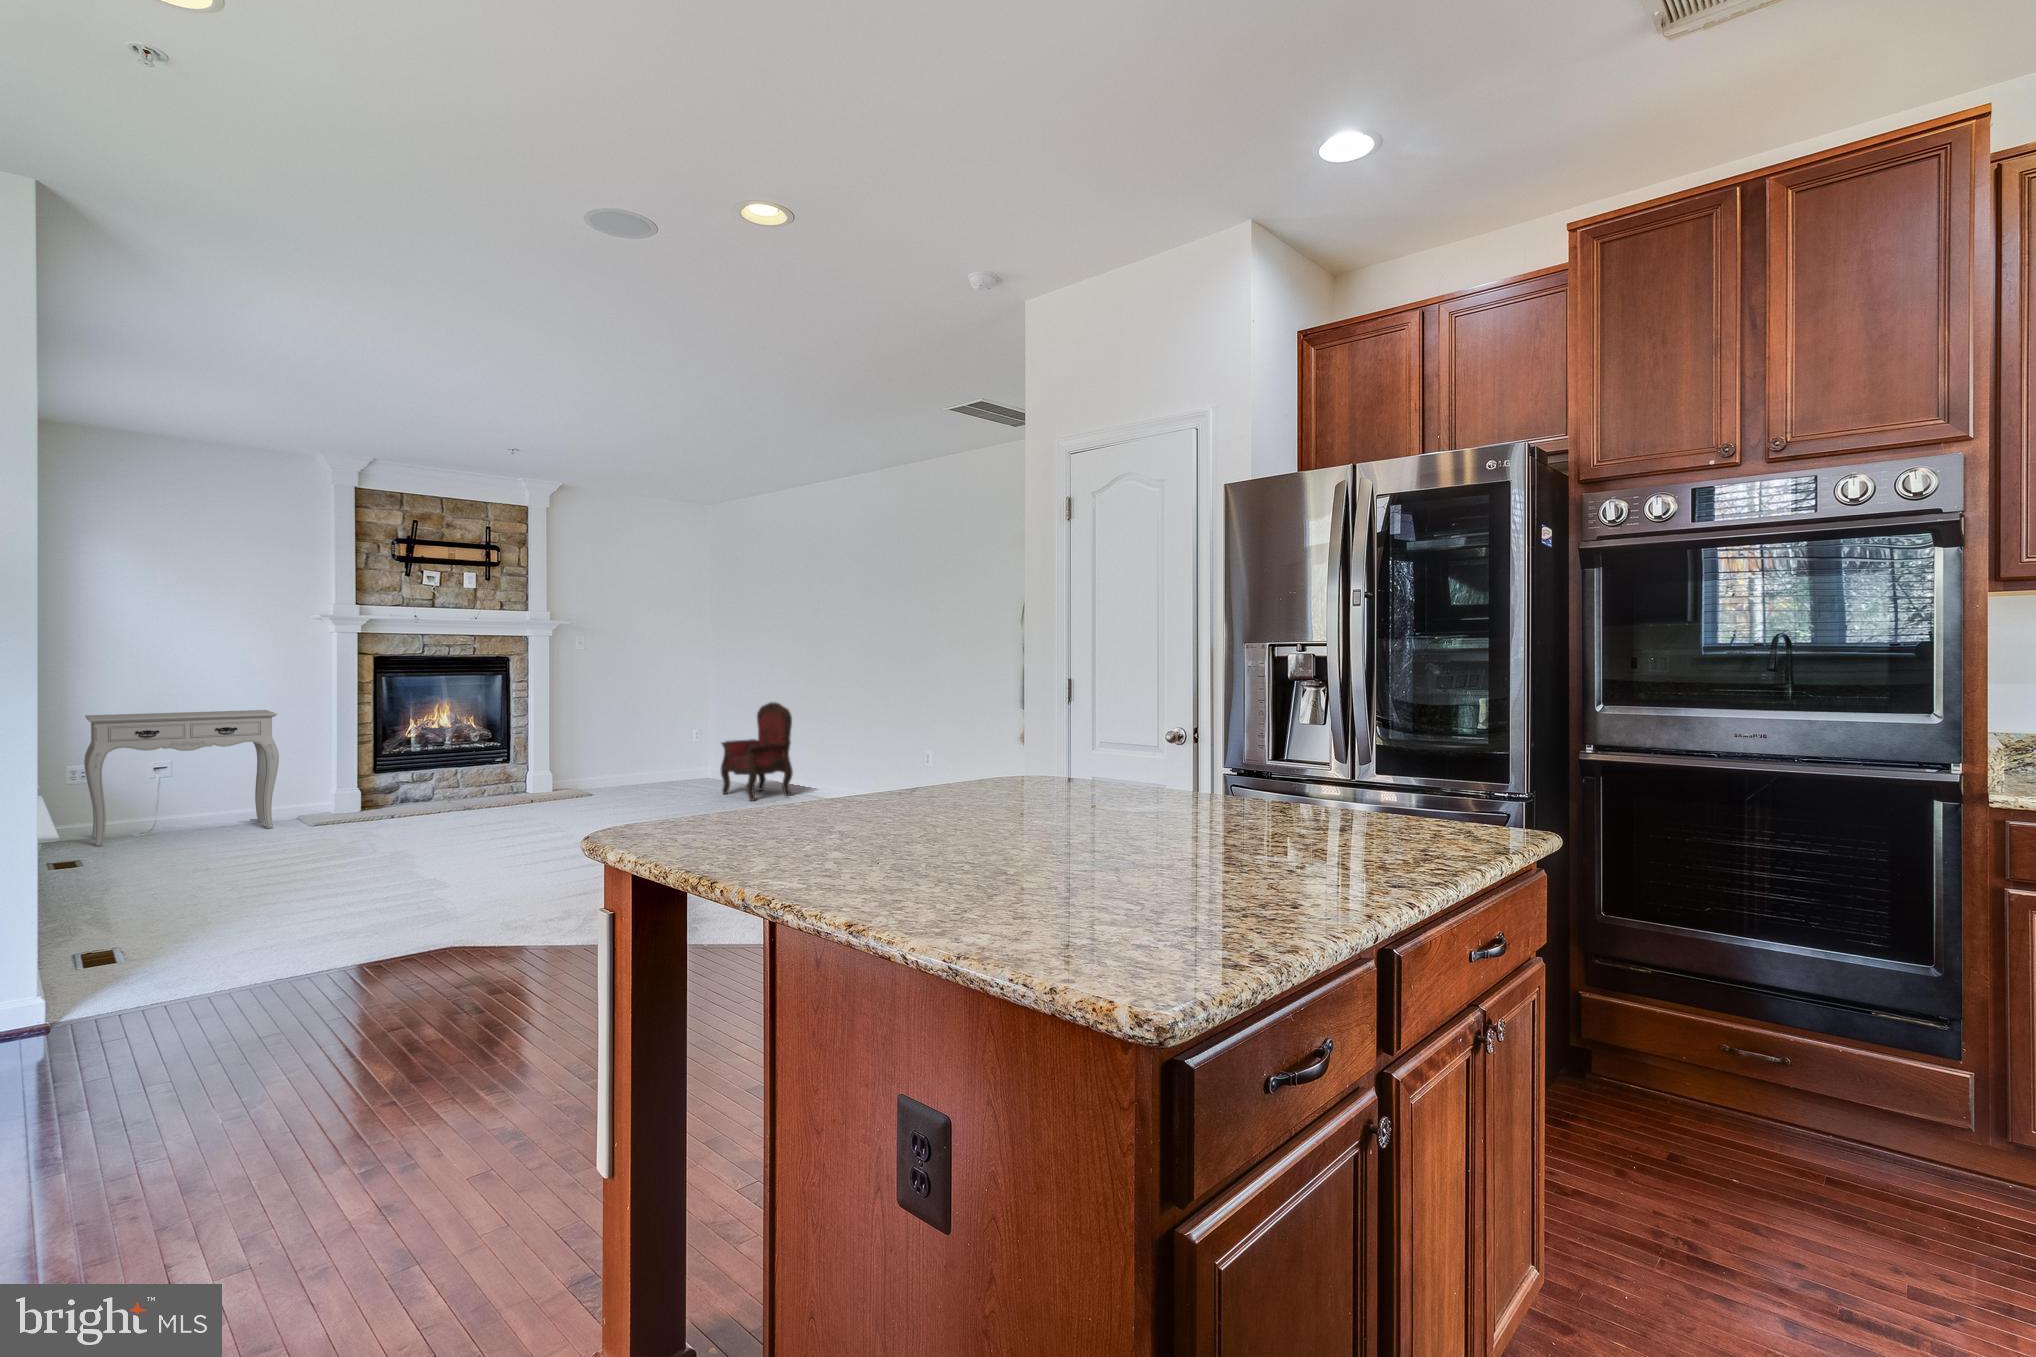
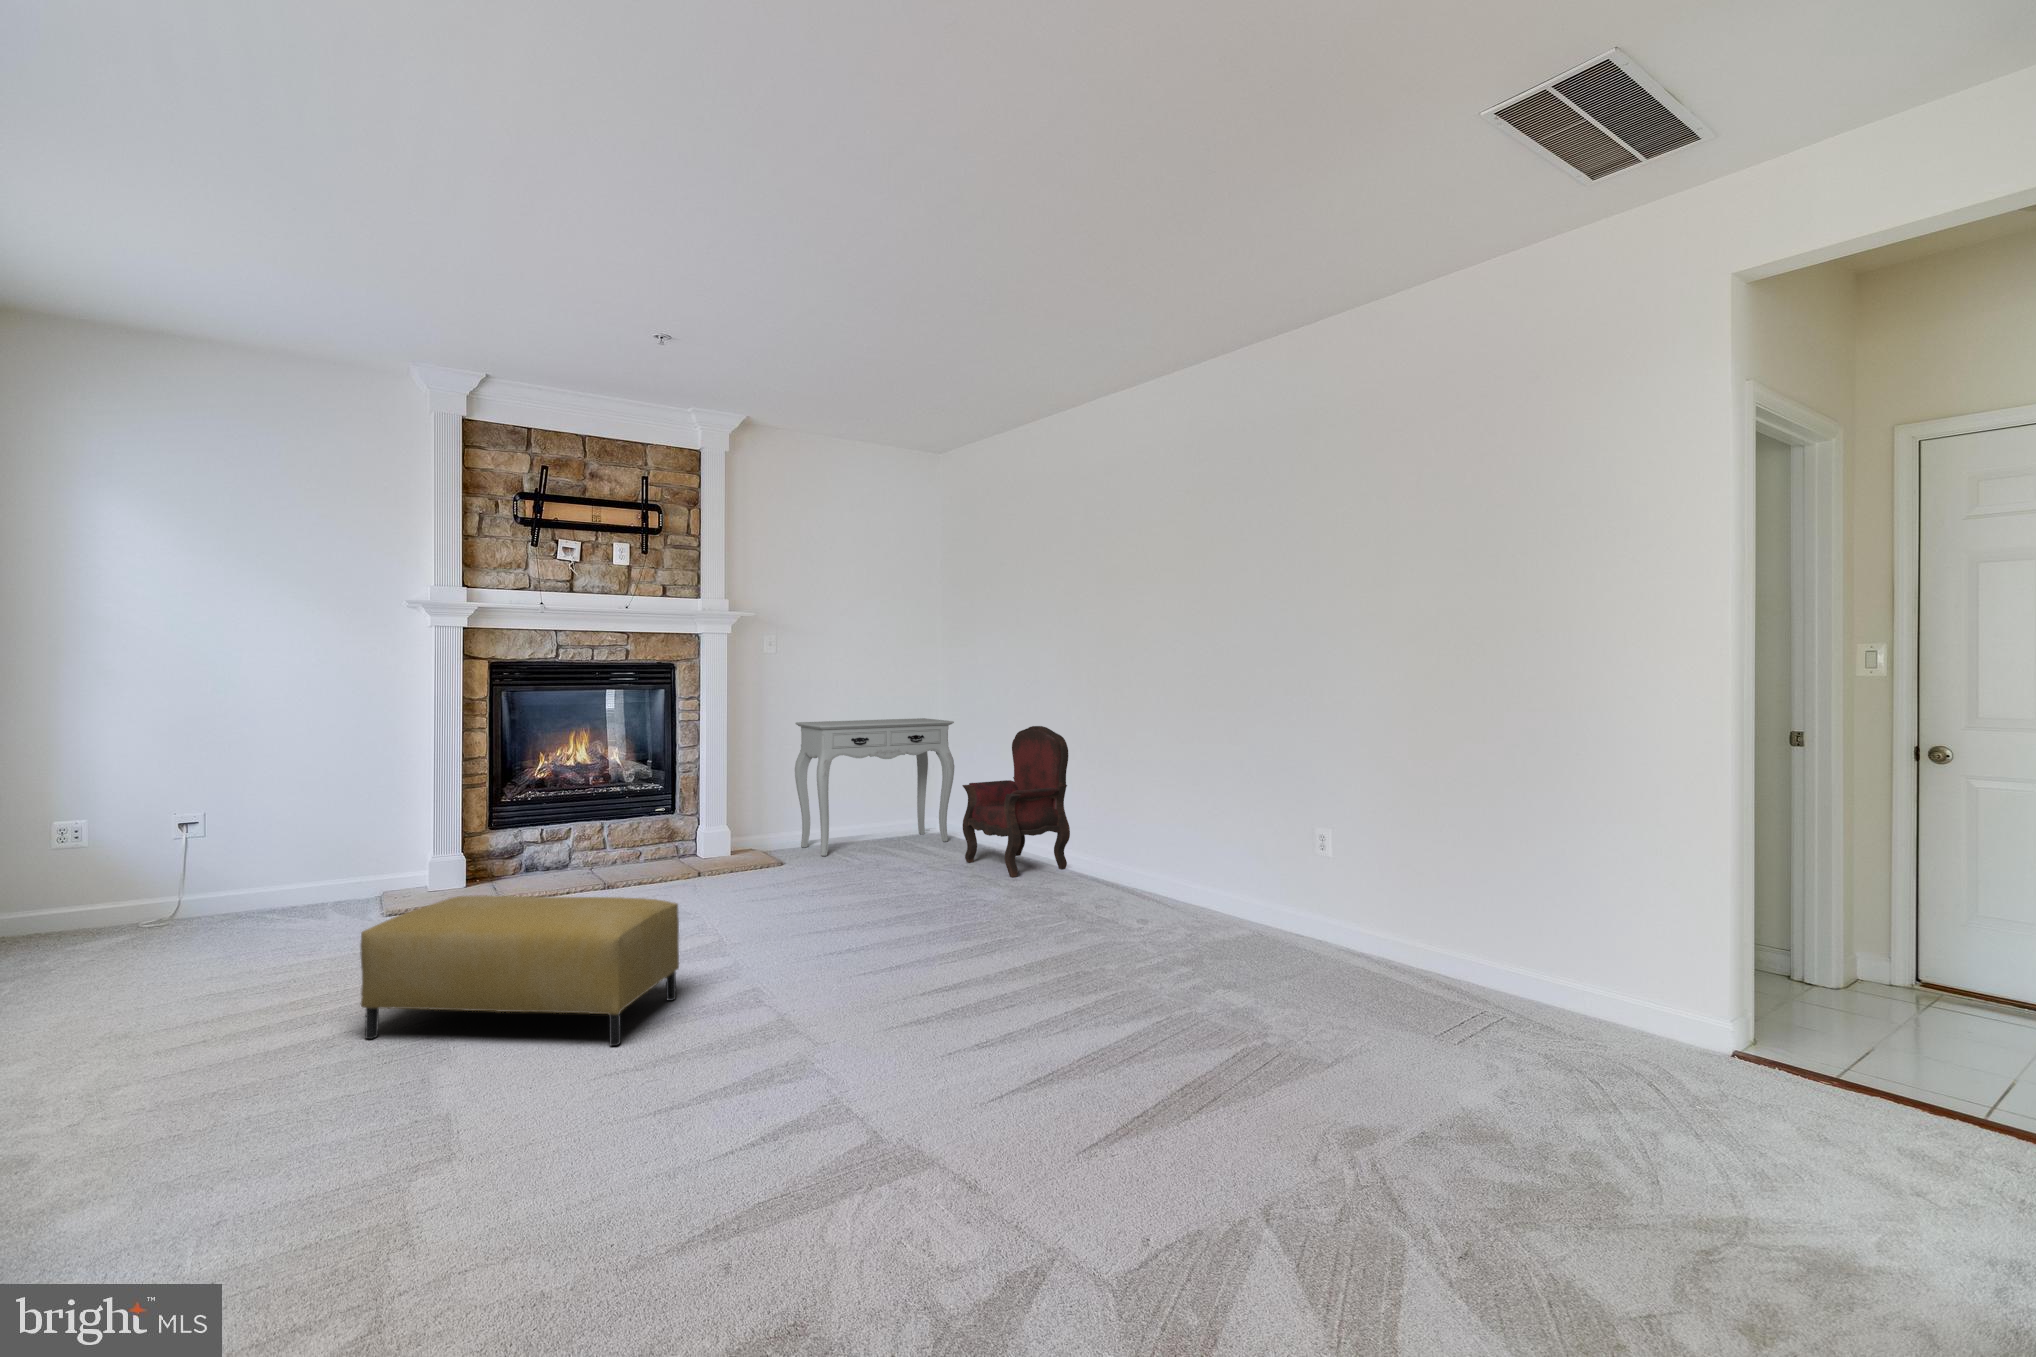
console table: present [84,710,279,846] -> present [795,718,954,856]
ottoman: none [353,798,534,870] -> present [360,895,679,1046]

